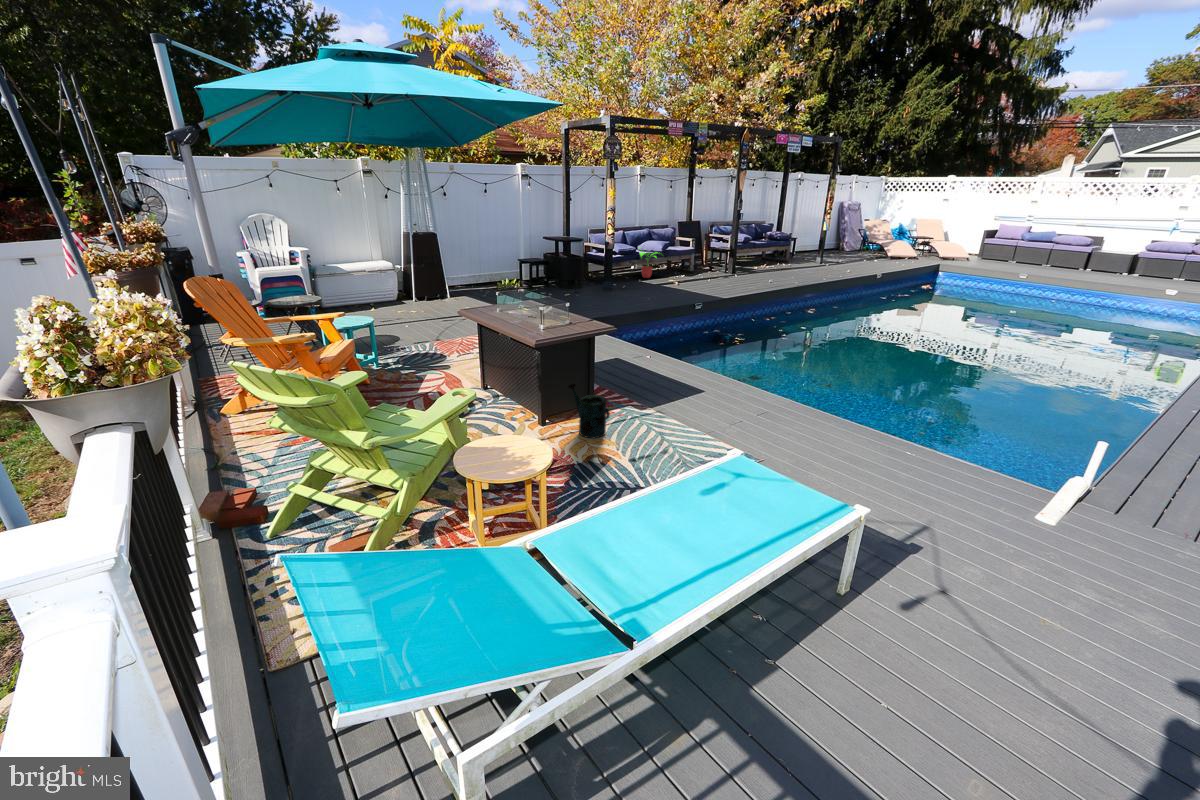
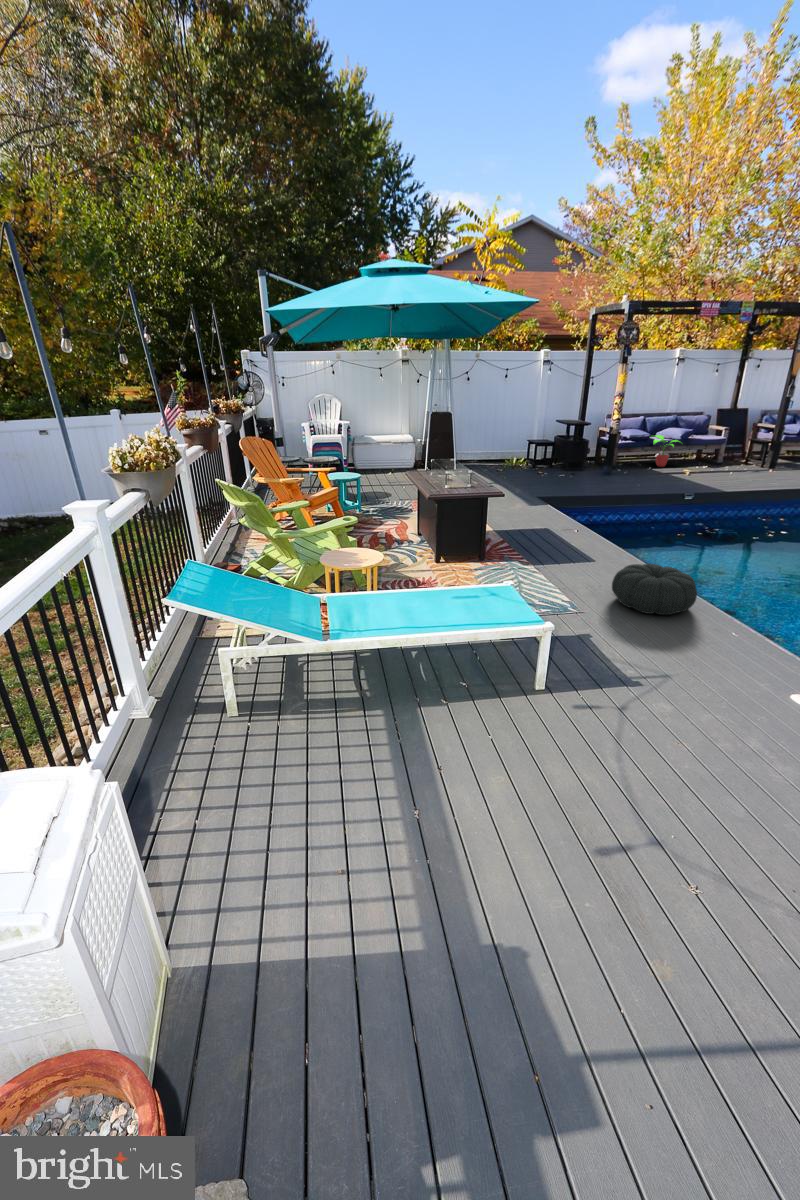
watering can: present [568,384,610,438] -> none [465,535,489,580]
pouf: none [745,389,830,443] -> present [612,564,697,615]

